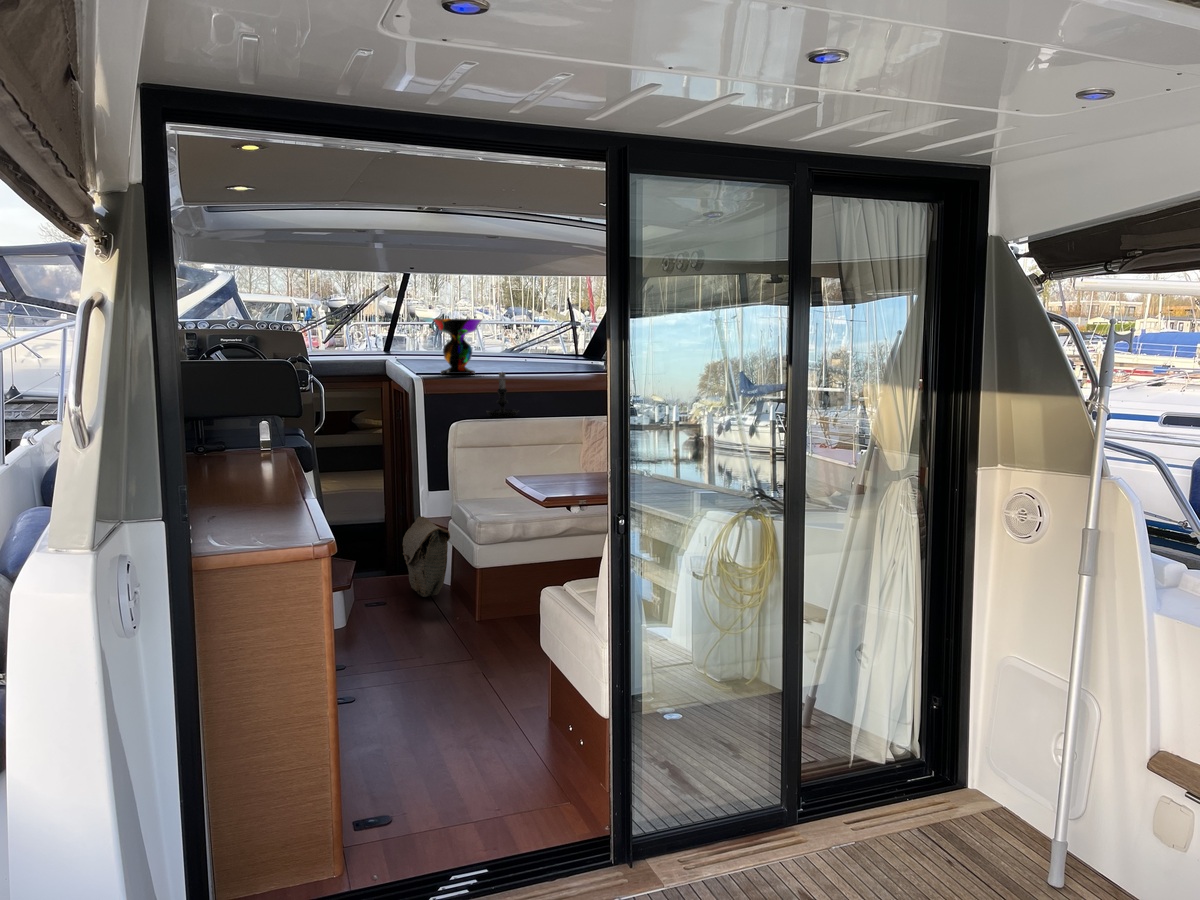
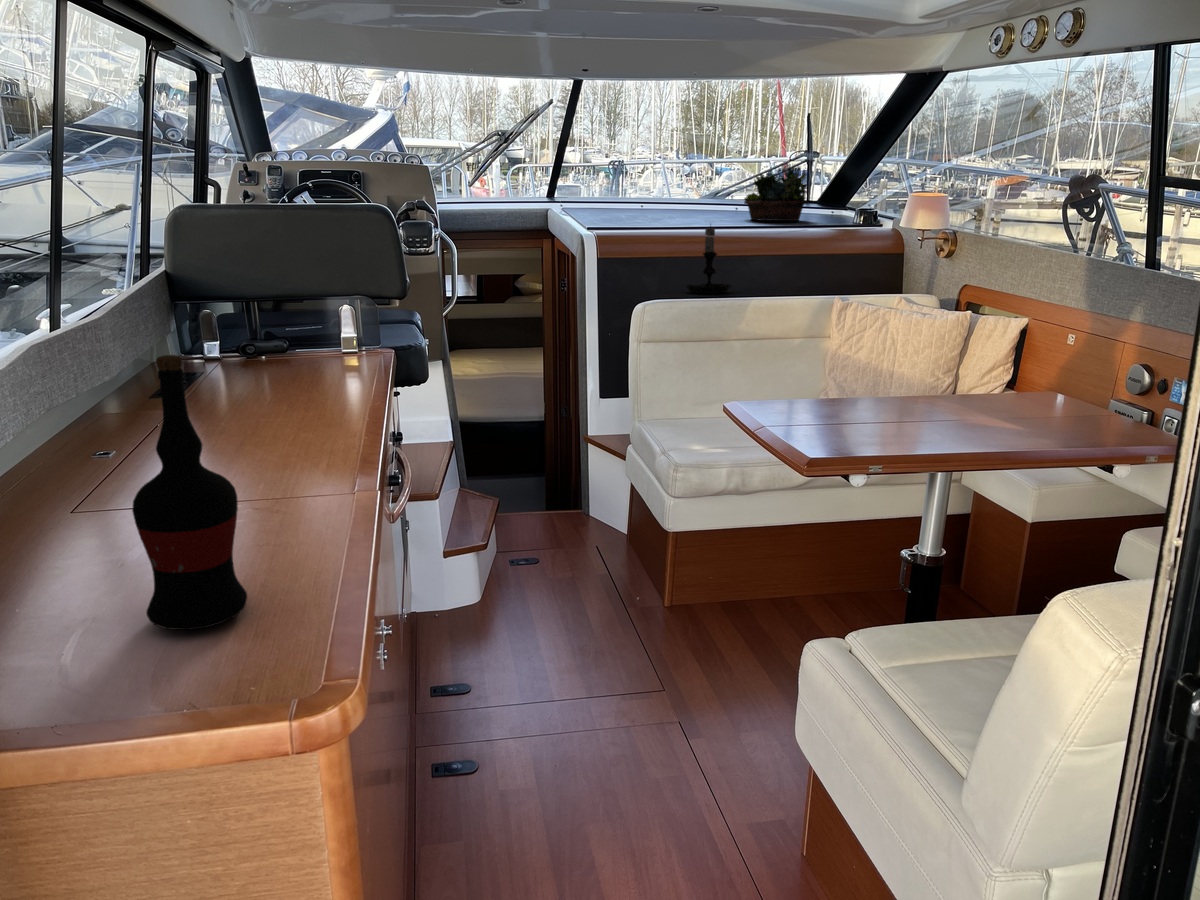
decorative bowl: present [433,319,482,374] -> none [612,147,684,229]
succulent planter: none [528,327,573,368] -> present [744,164,808,221]
wine bottle: none [229,422,274,539] -> present [132,355,248,630]
bag: present [402,516,450,597] -> none [561,437,630,559]

